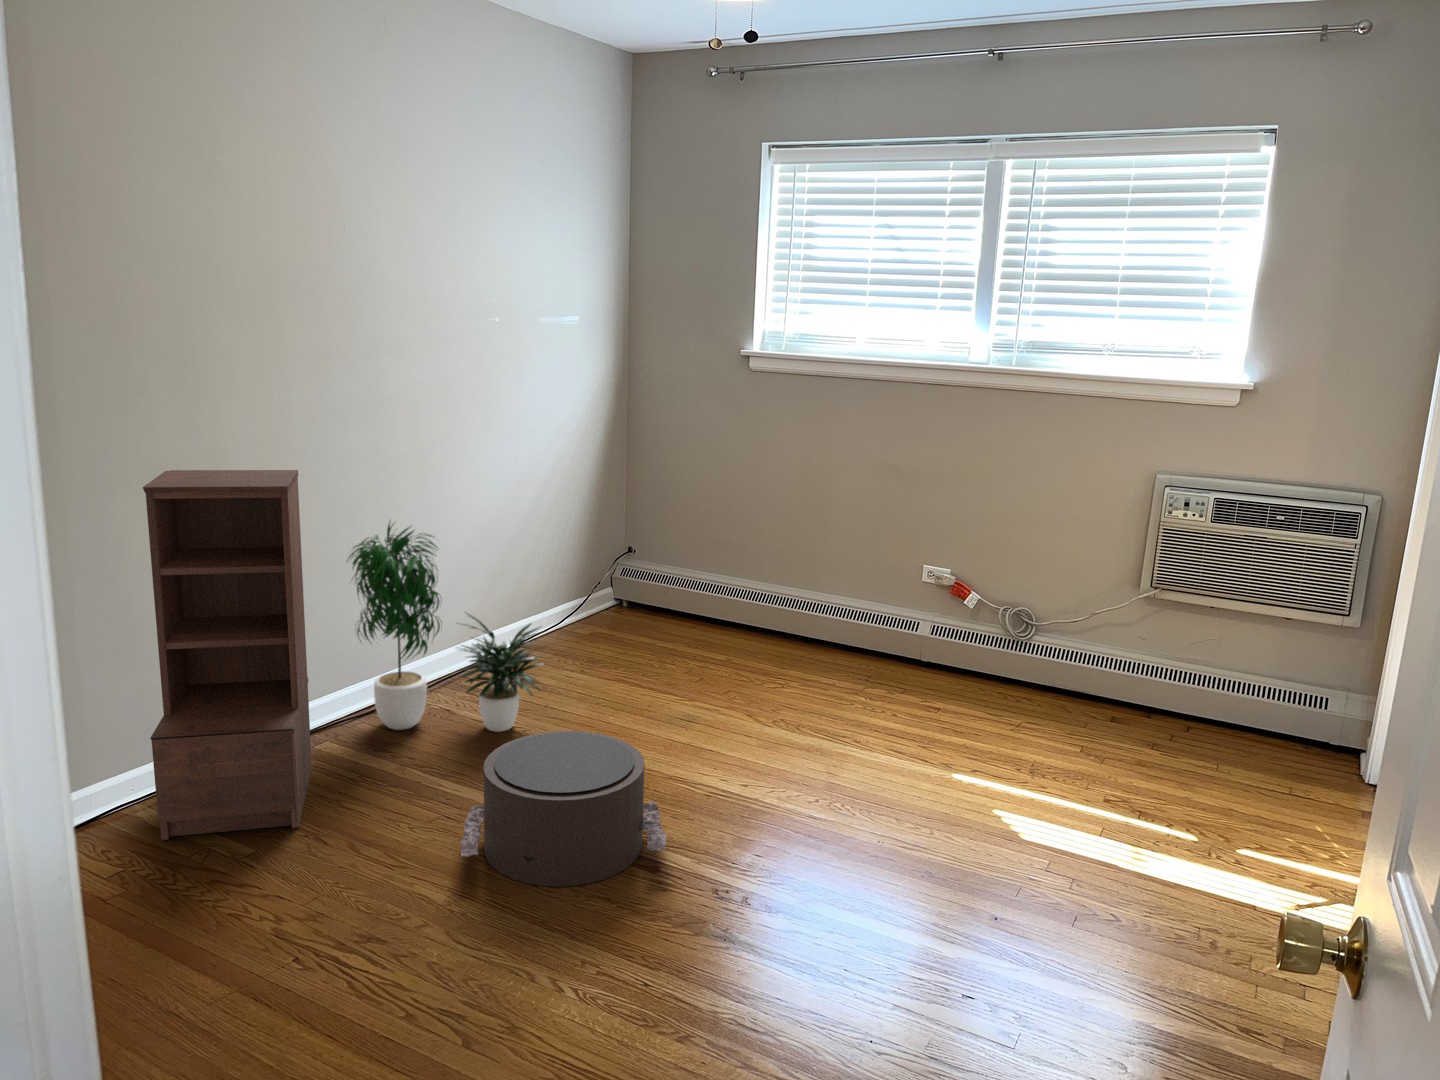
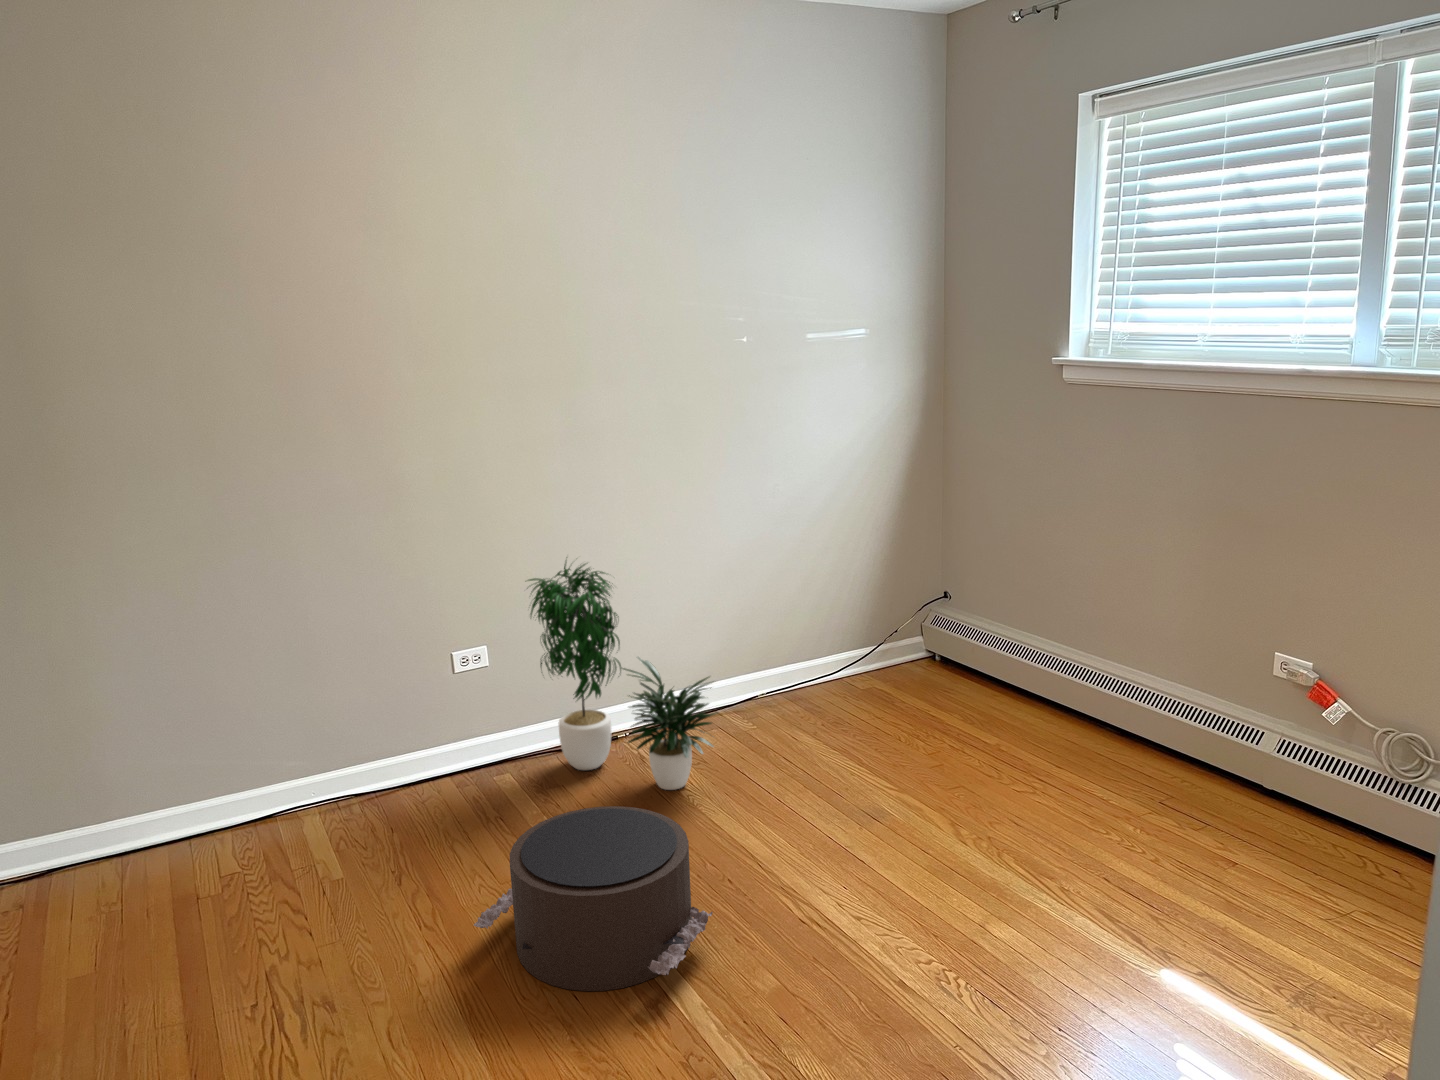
bookshelf: present [143,470,312,840] -> none [287,503,472,856]

